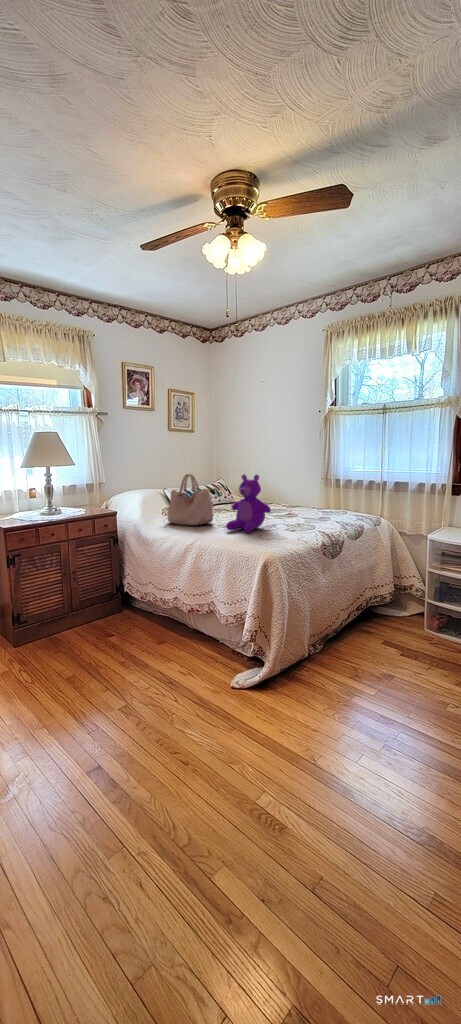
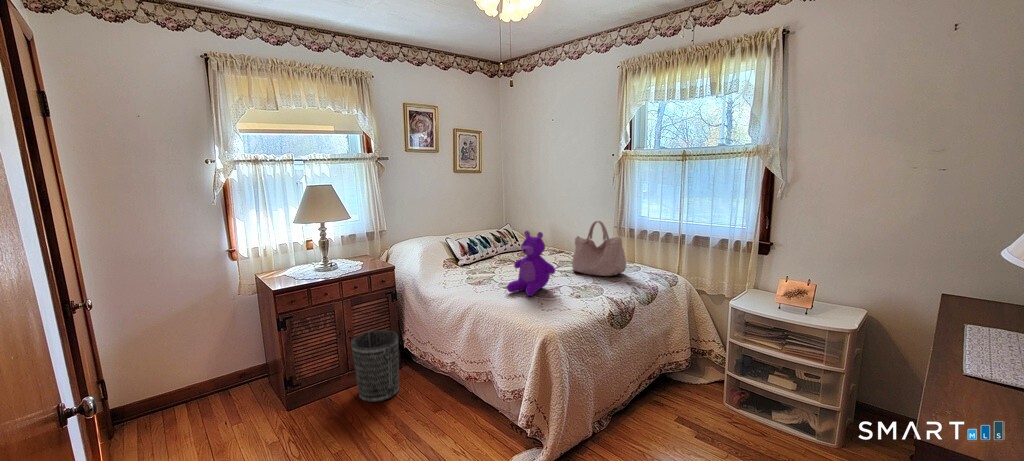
handbag: present [168,474,213,525] -> present [572,221,626,276]
wastebasket: none [77,572,122,637] -> present [351,330,399,402]

